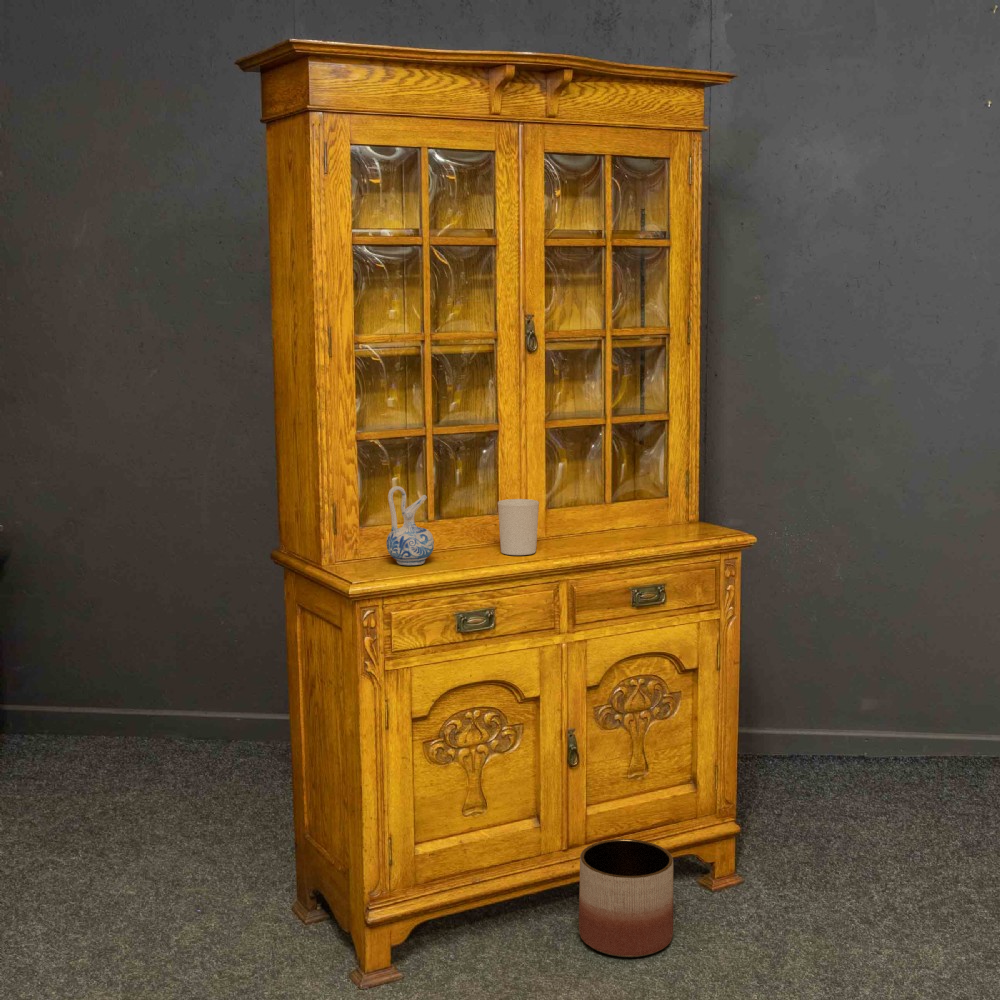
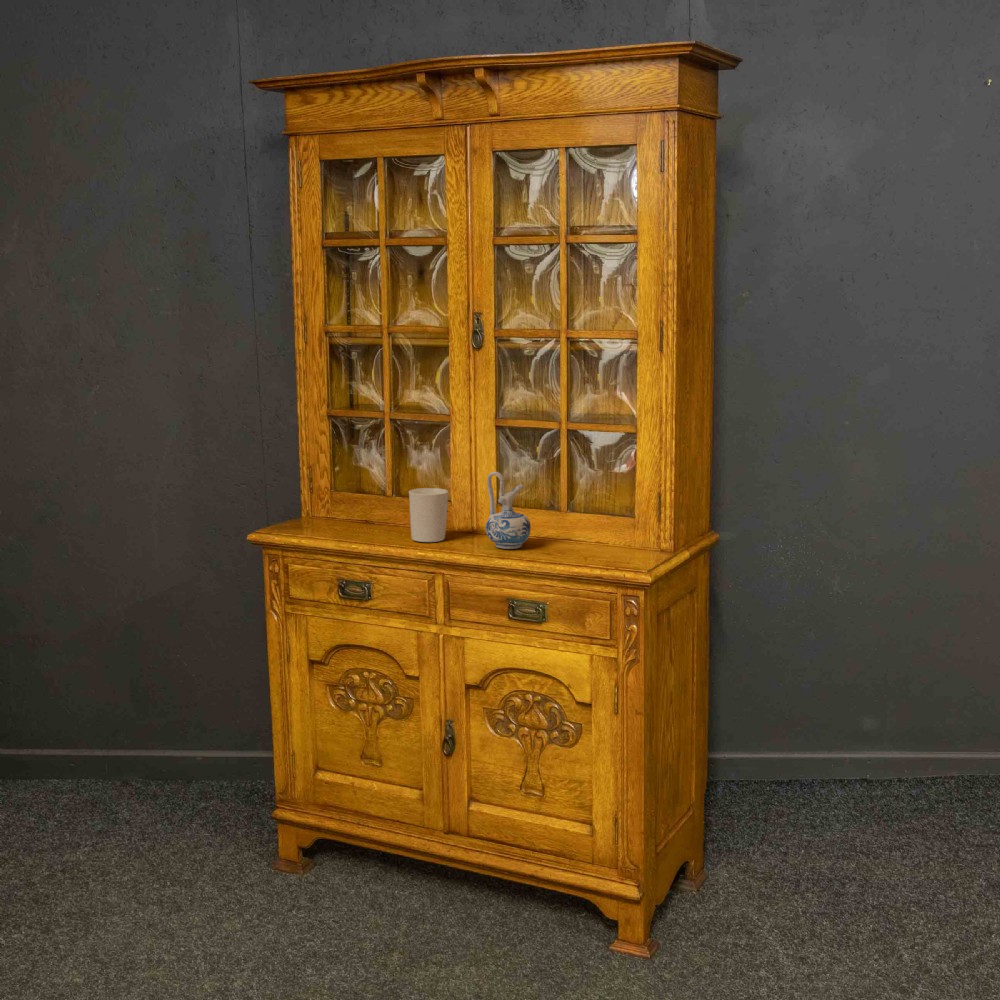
ceramic pitcher: present [386,486,434,565] -> present [486,472,531,549]
planter: present [579,839,673,957] -> none [386,836,479,955]

